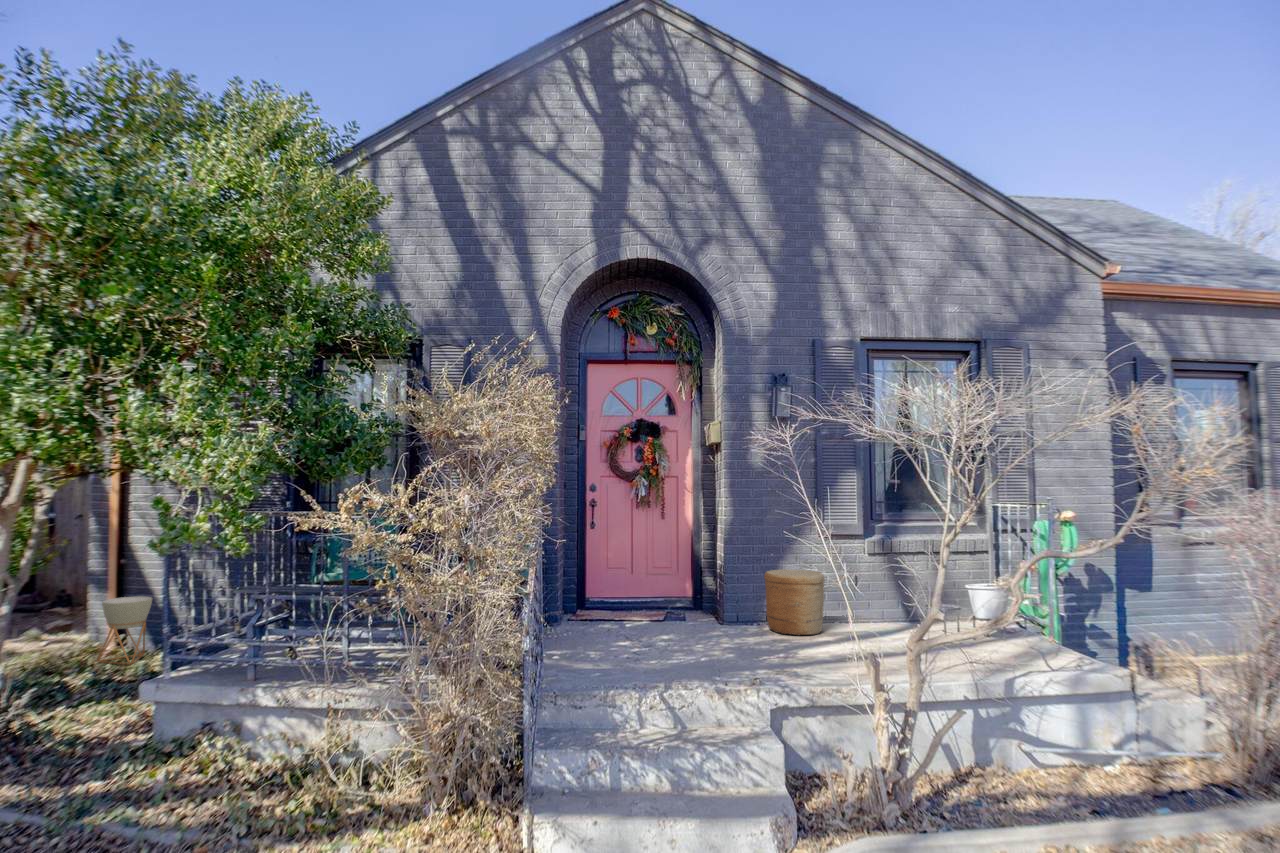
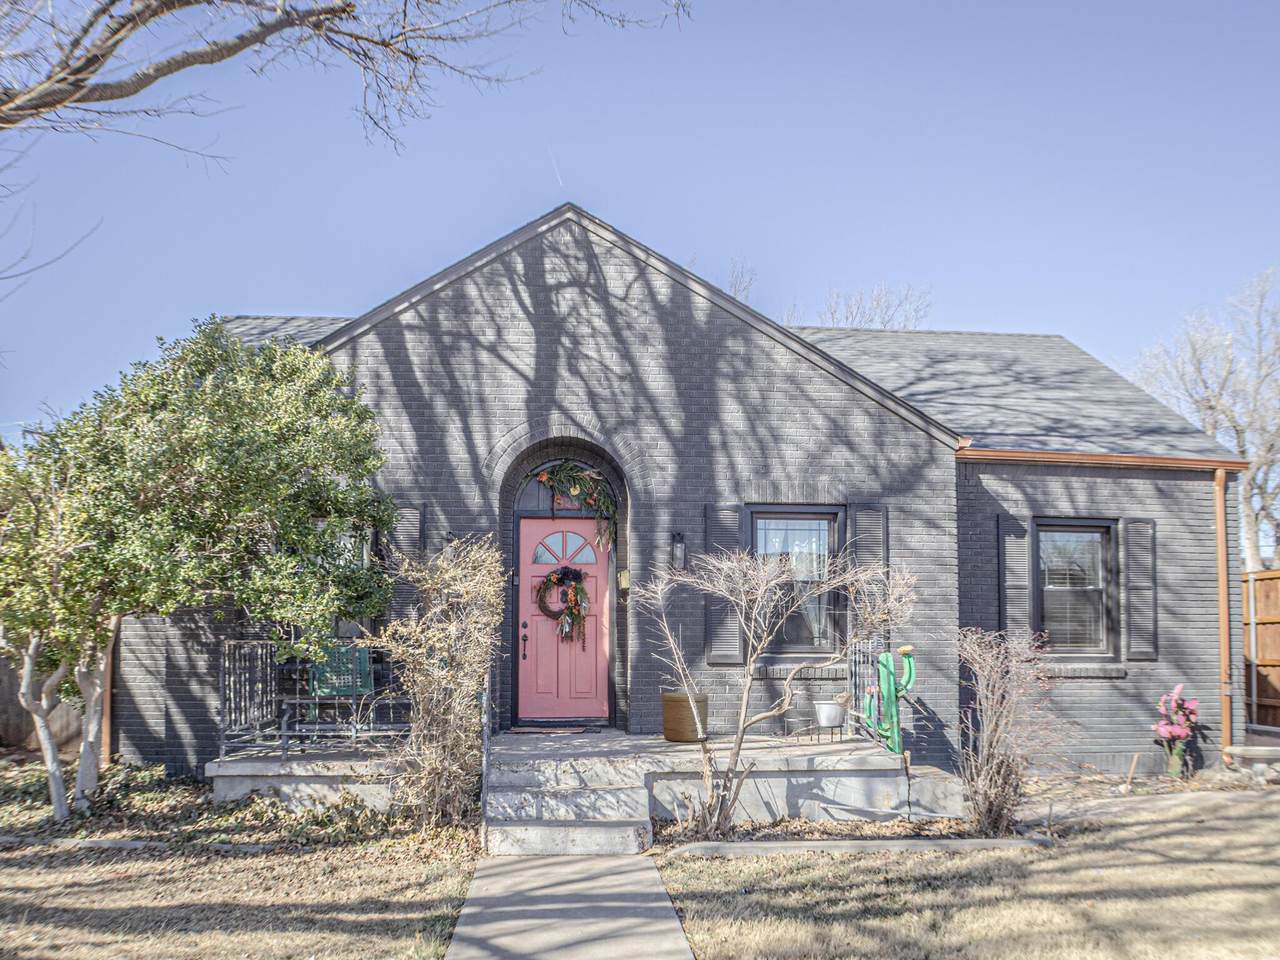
planter: present [96,596,152,665] -> none [123,713,164,766]

